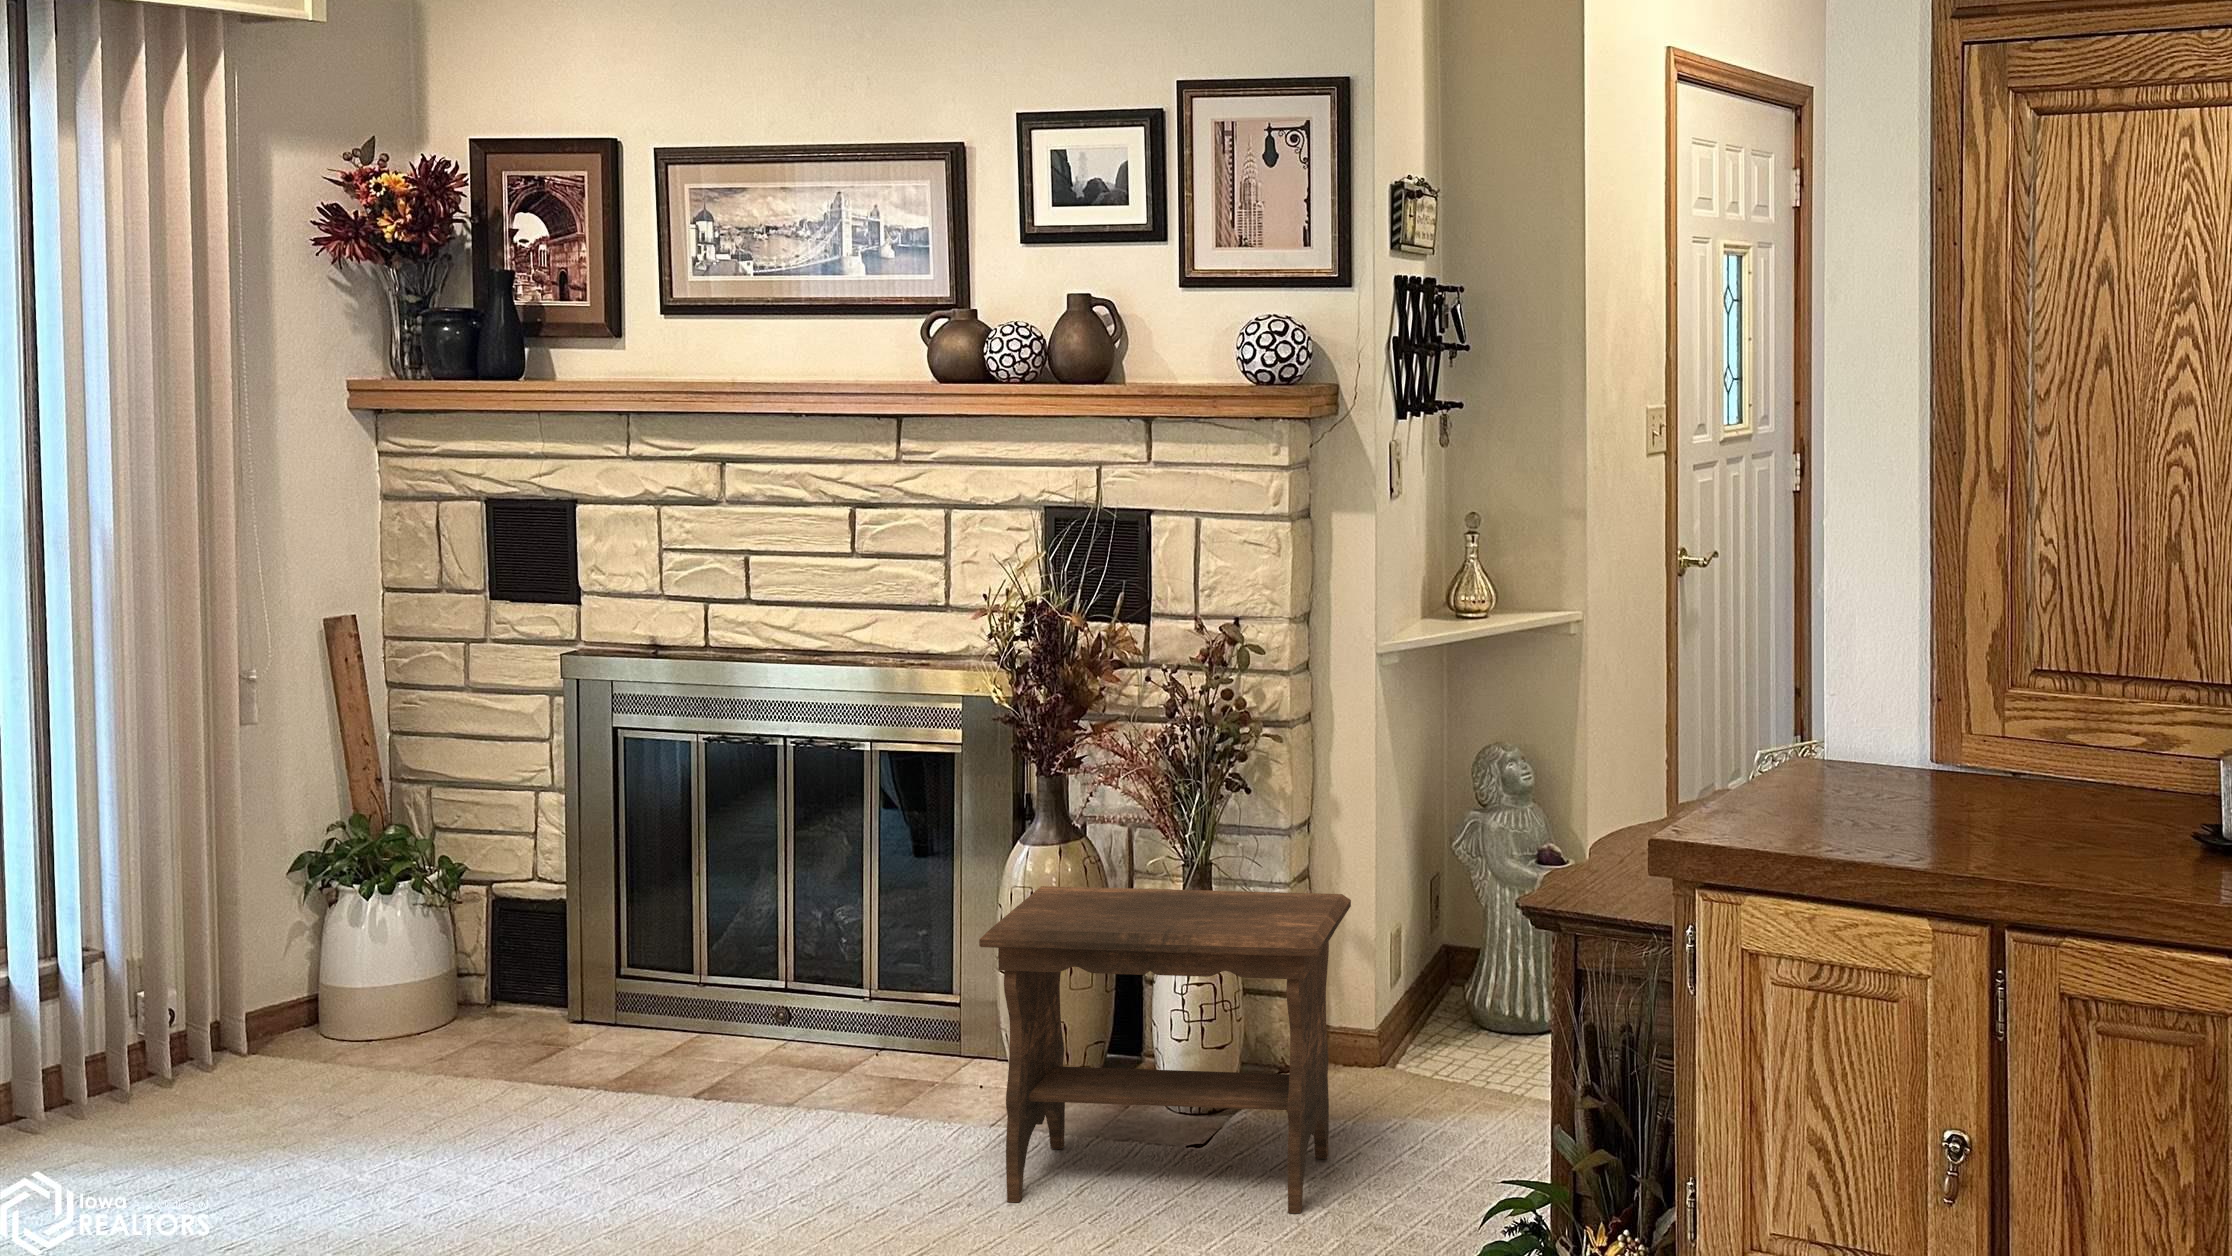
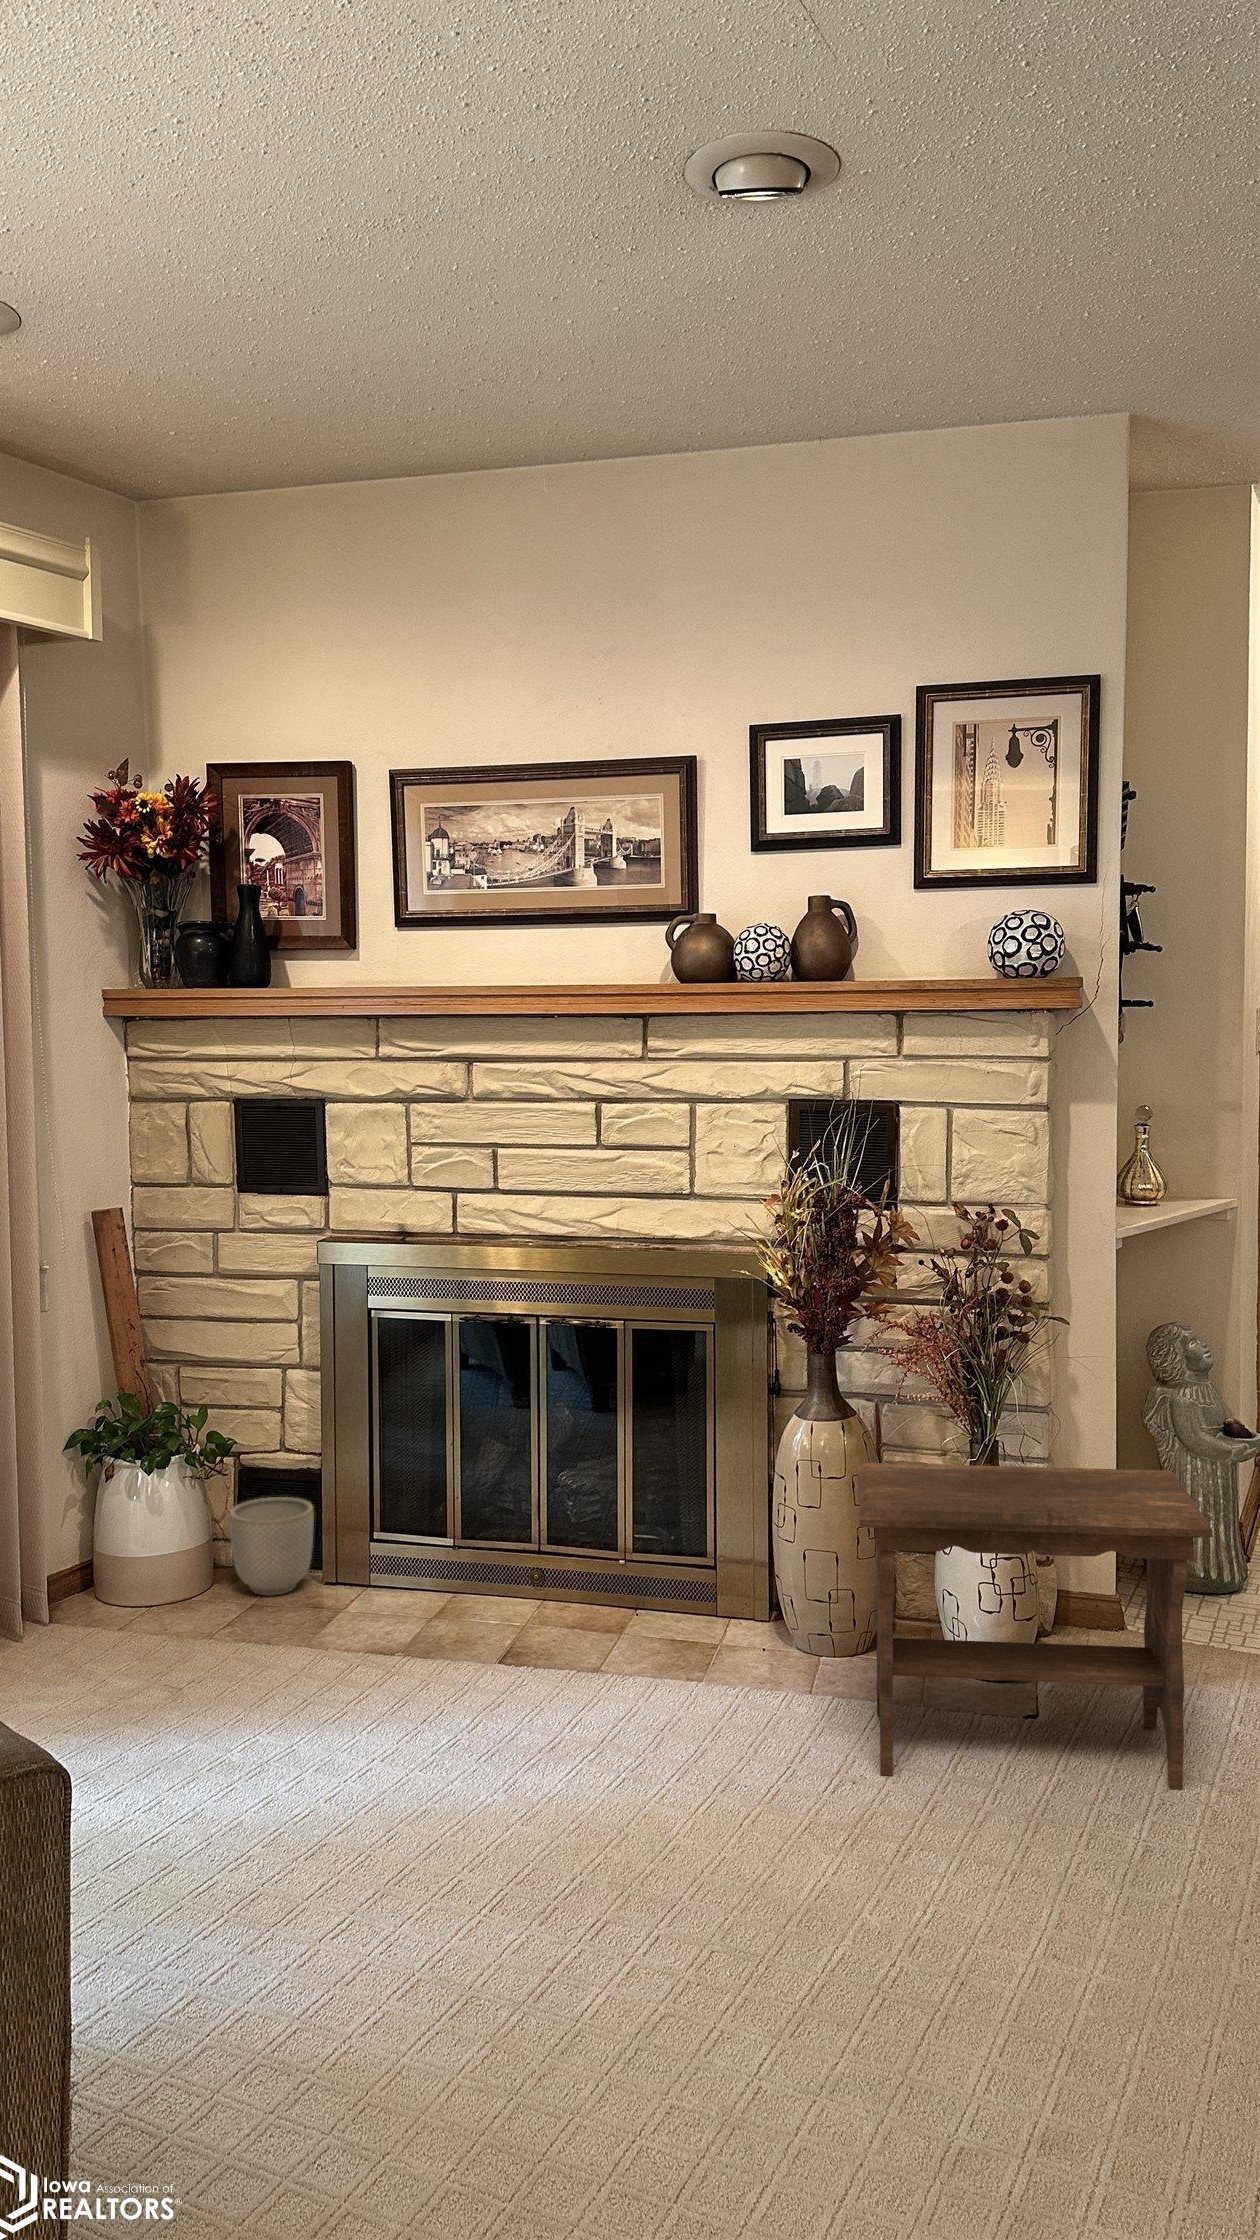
planter: none [456,931,554,1036] -> present [229,1497,314,1596]

